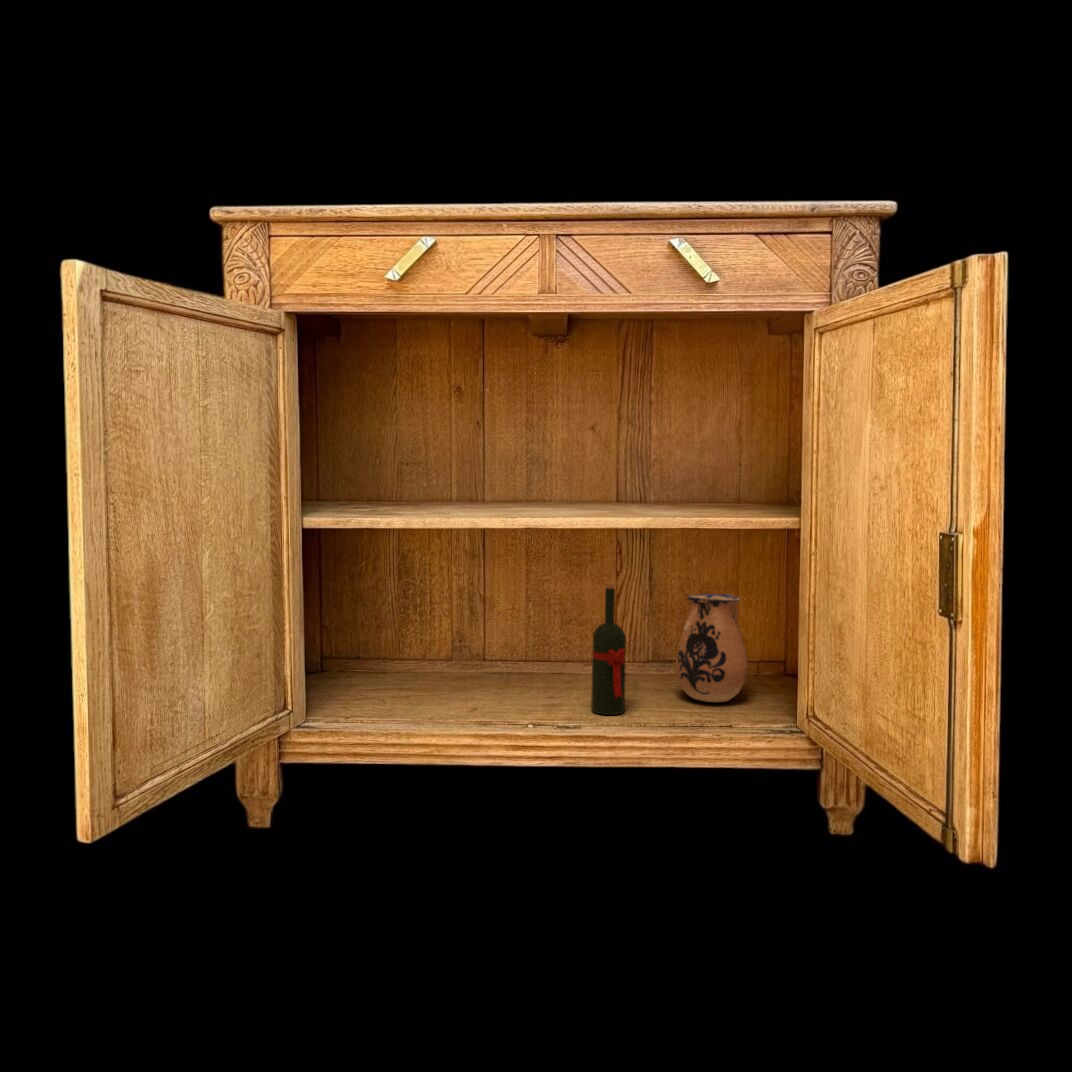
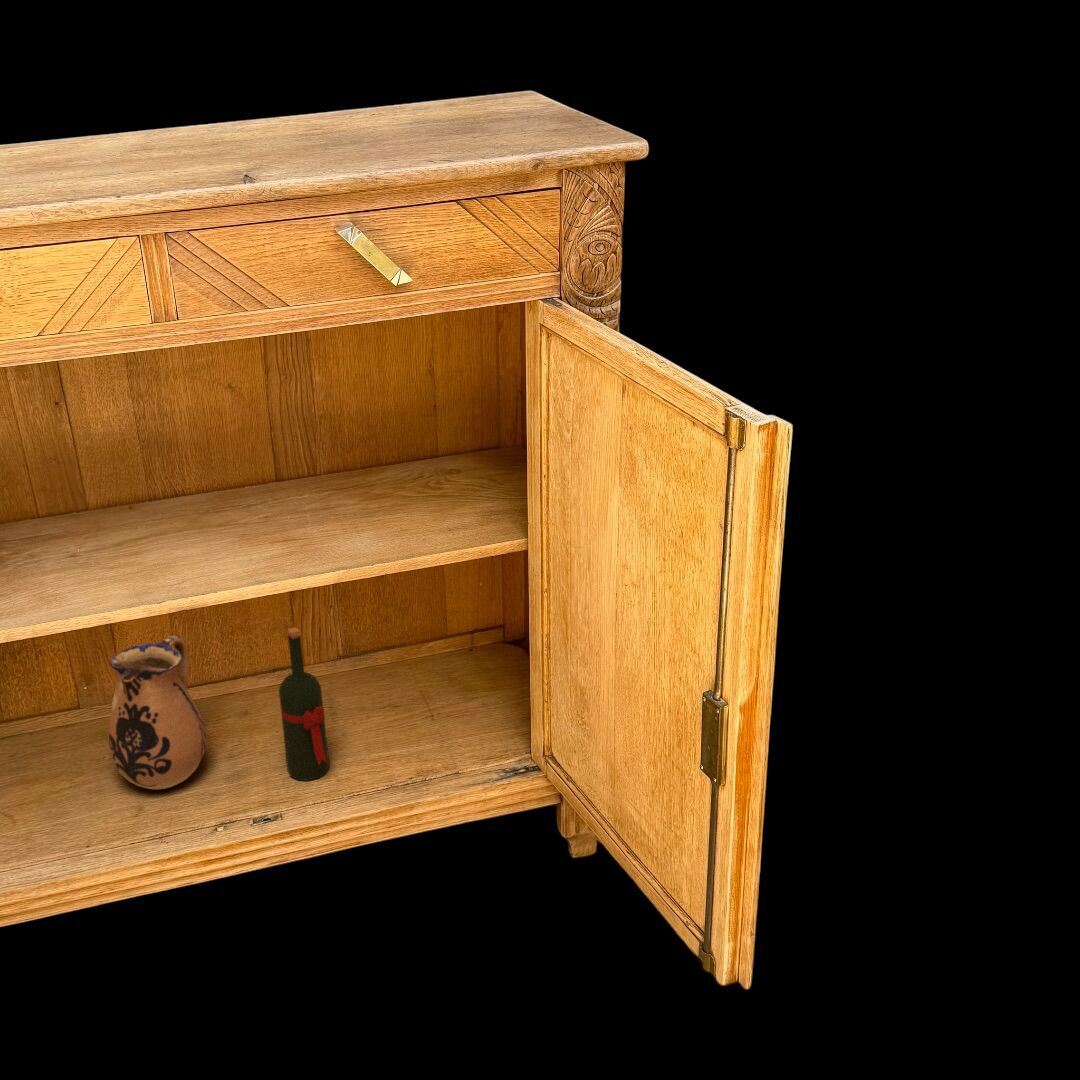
ceramic pitcher: present [675,594,748,702] -> present [108,636,206,789]

